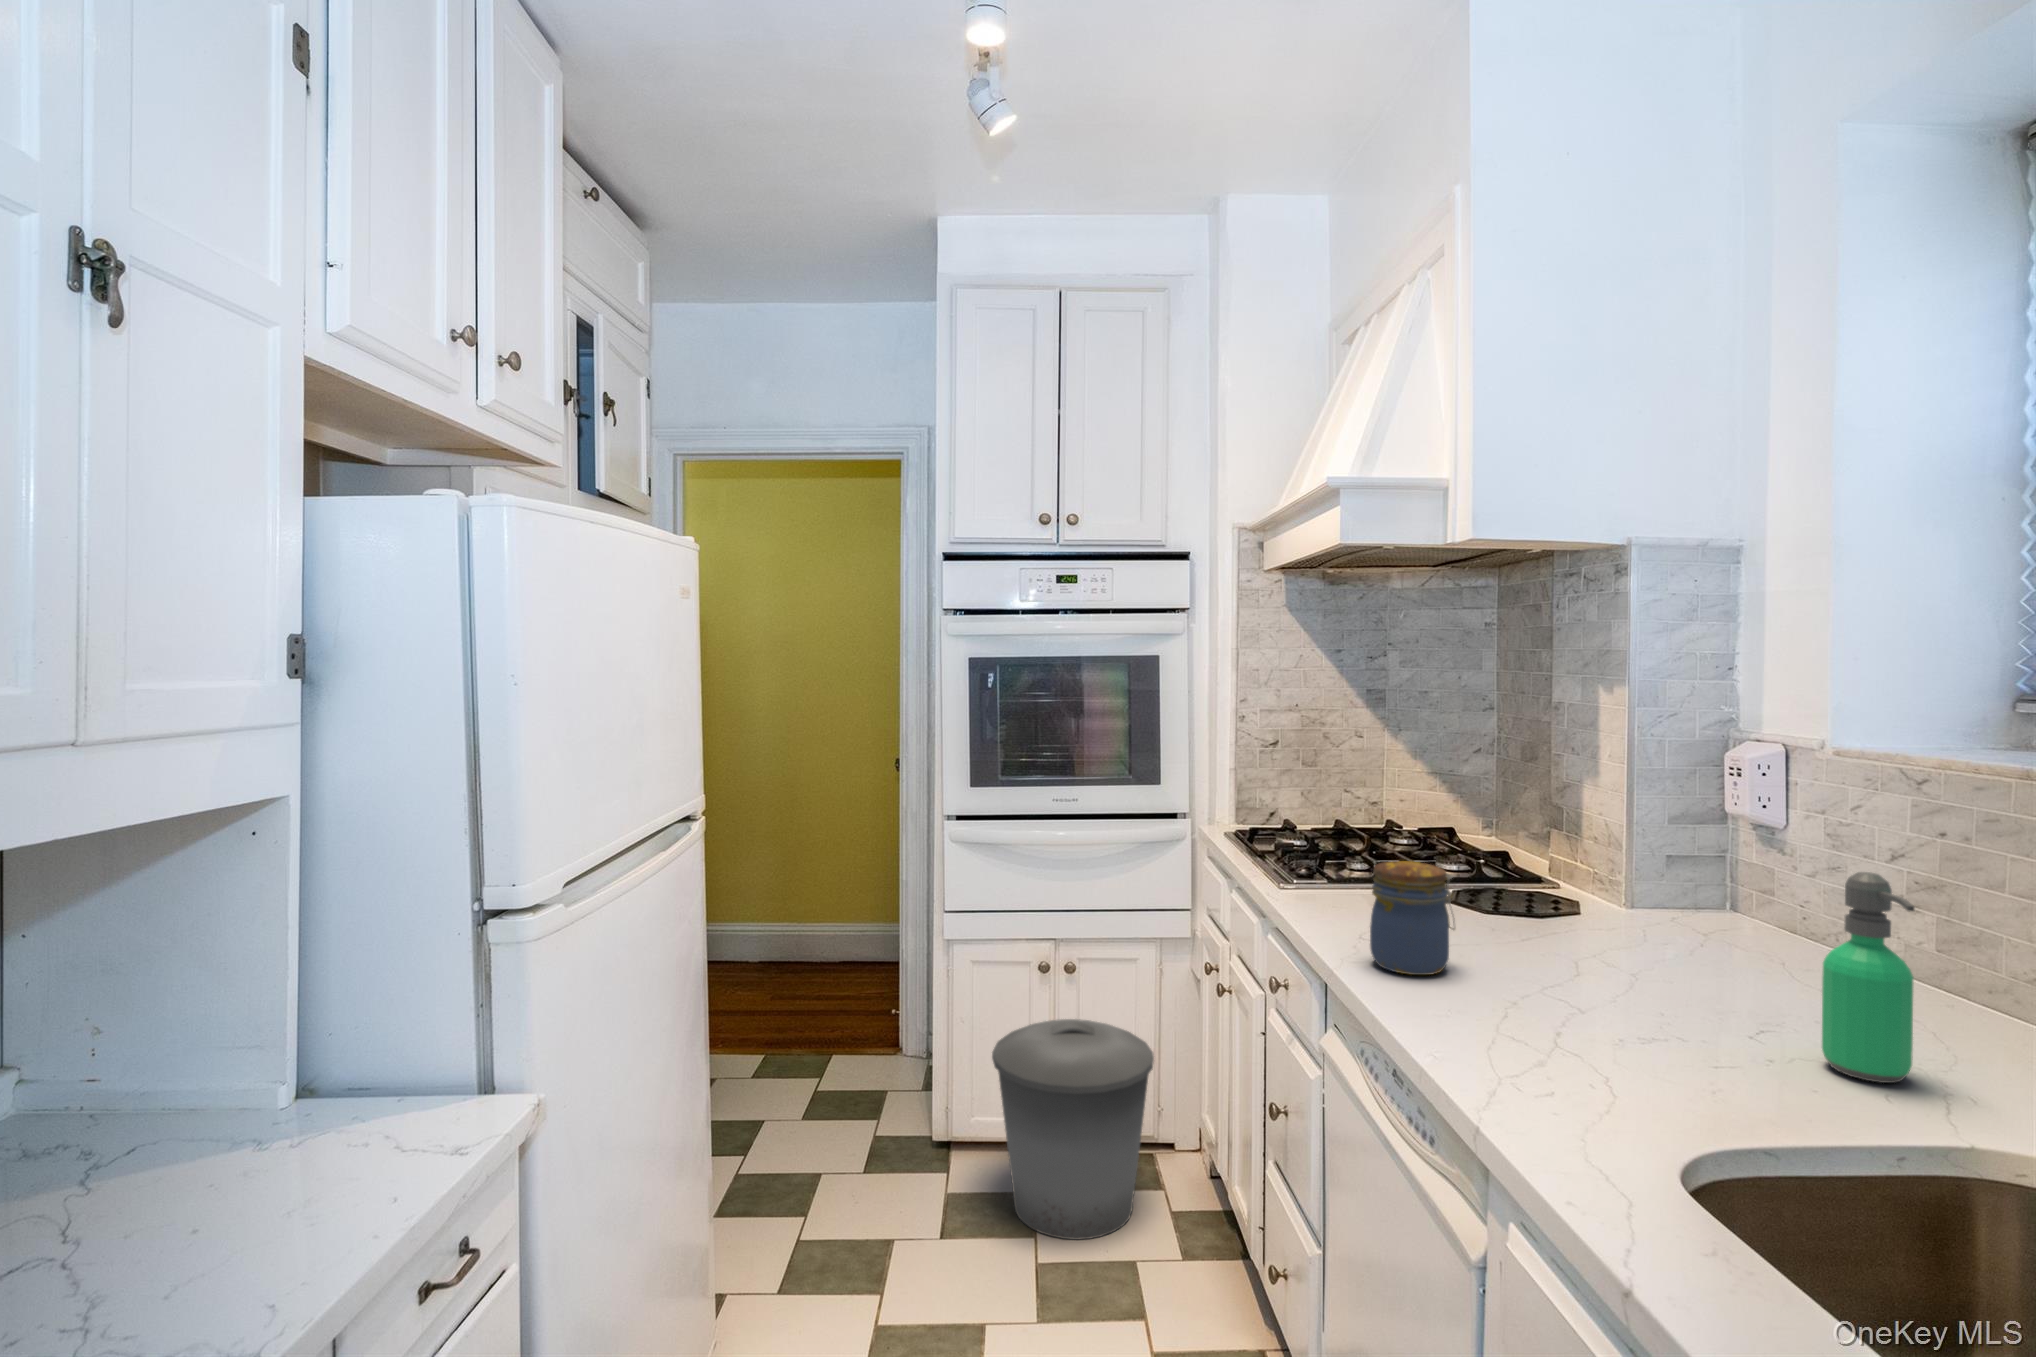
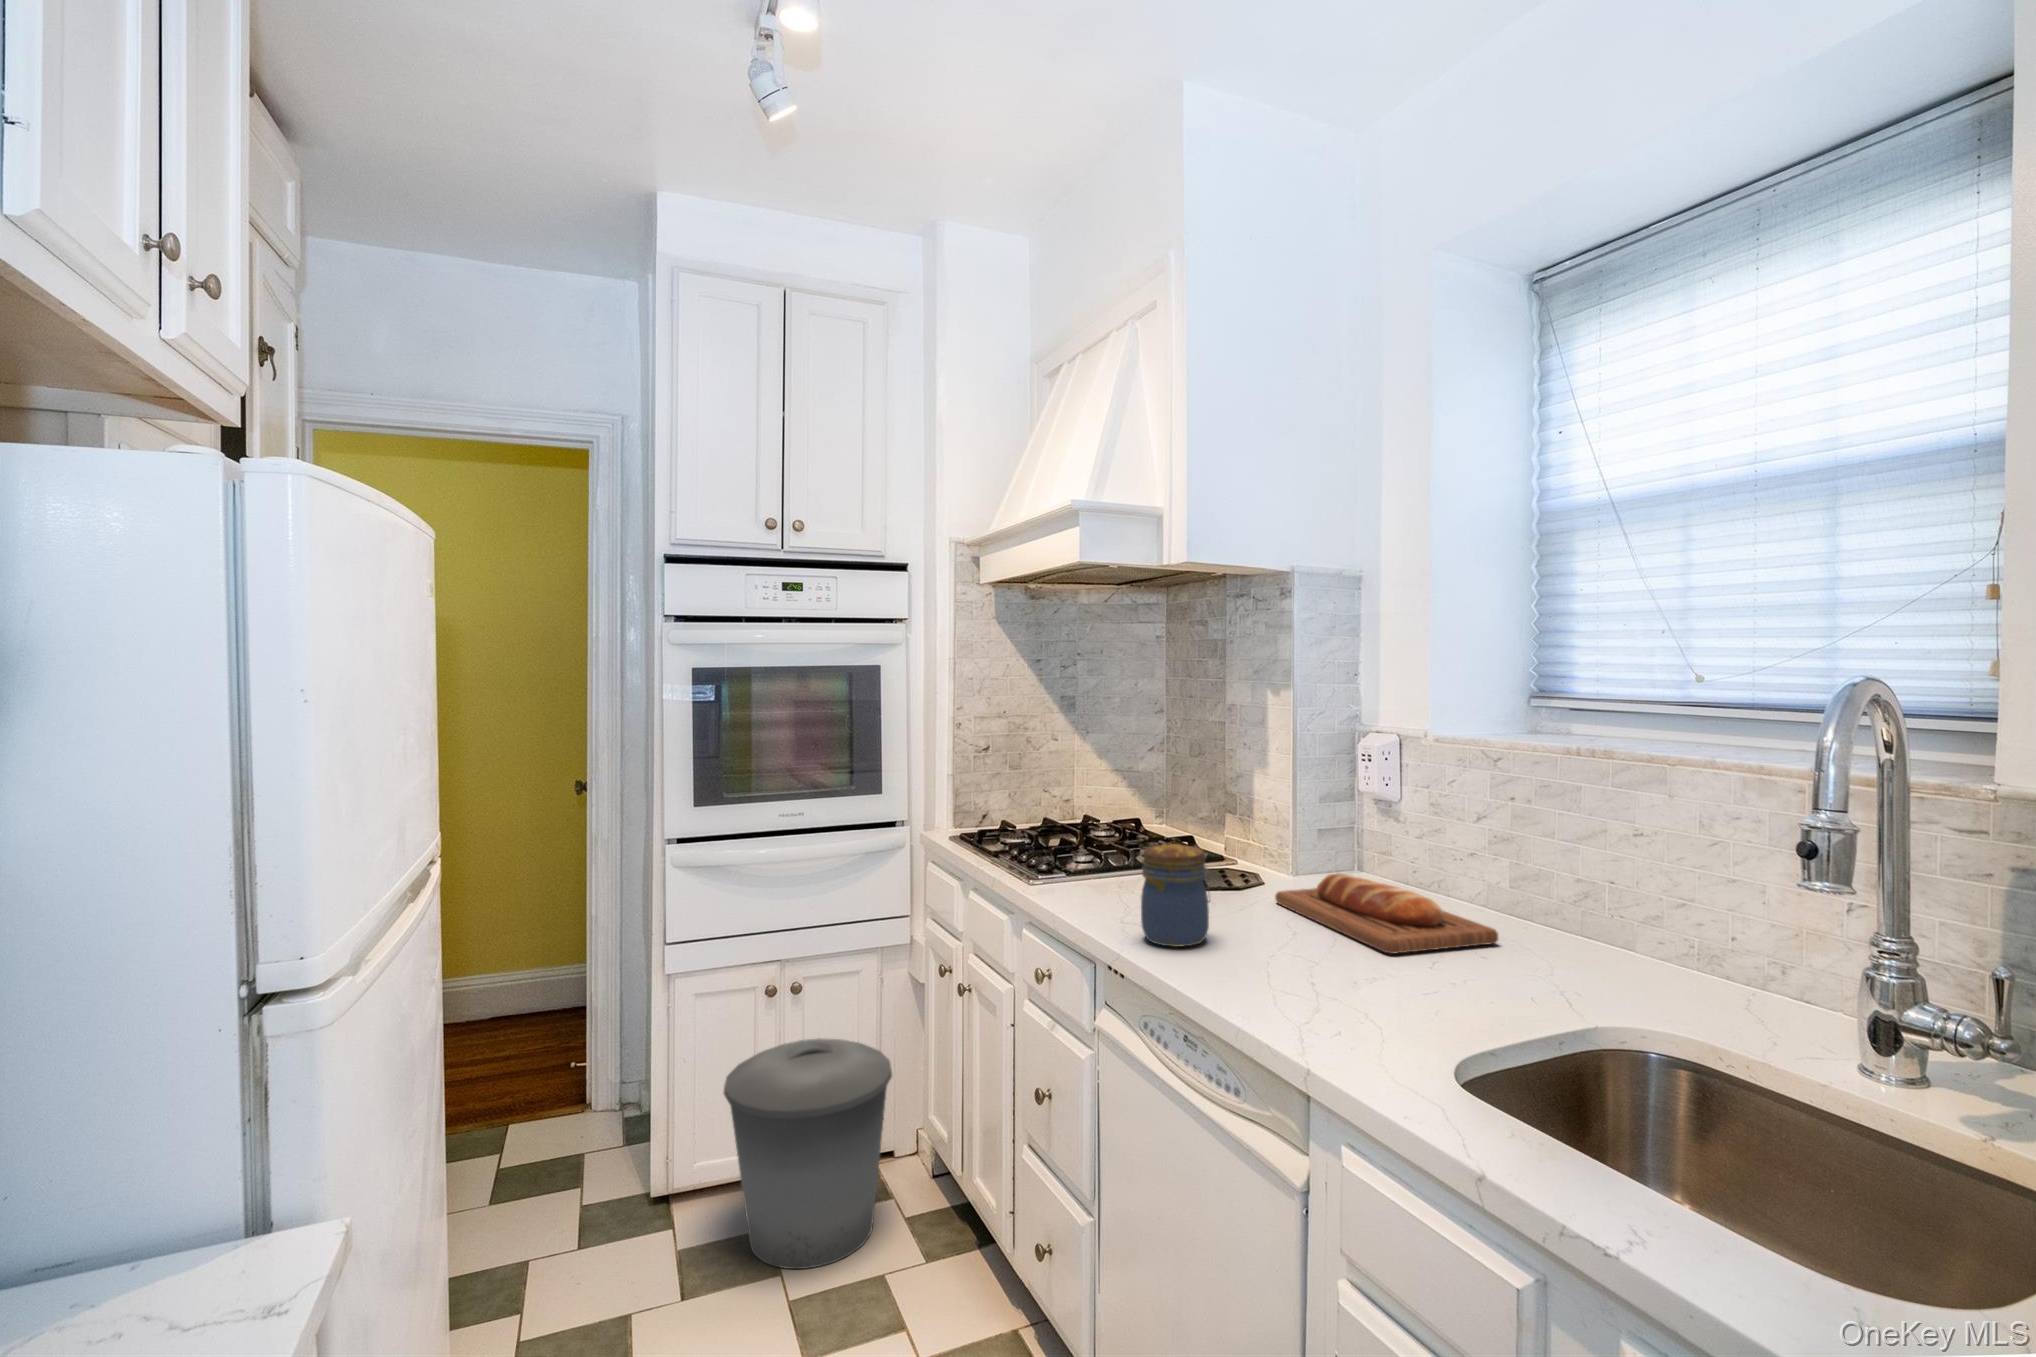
soap dispenser: present [1822,872,1914,1083] -> none [1501,819,1568,983]
bread loaf: none [1562,914,1844,1025] -> present [1275,874,1498,954]

